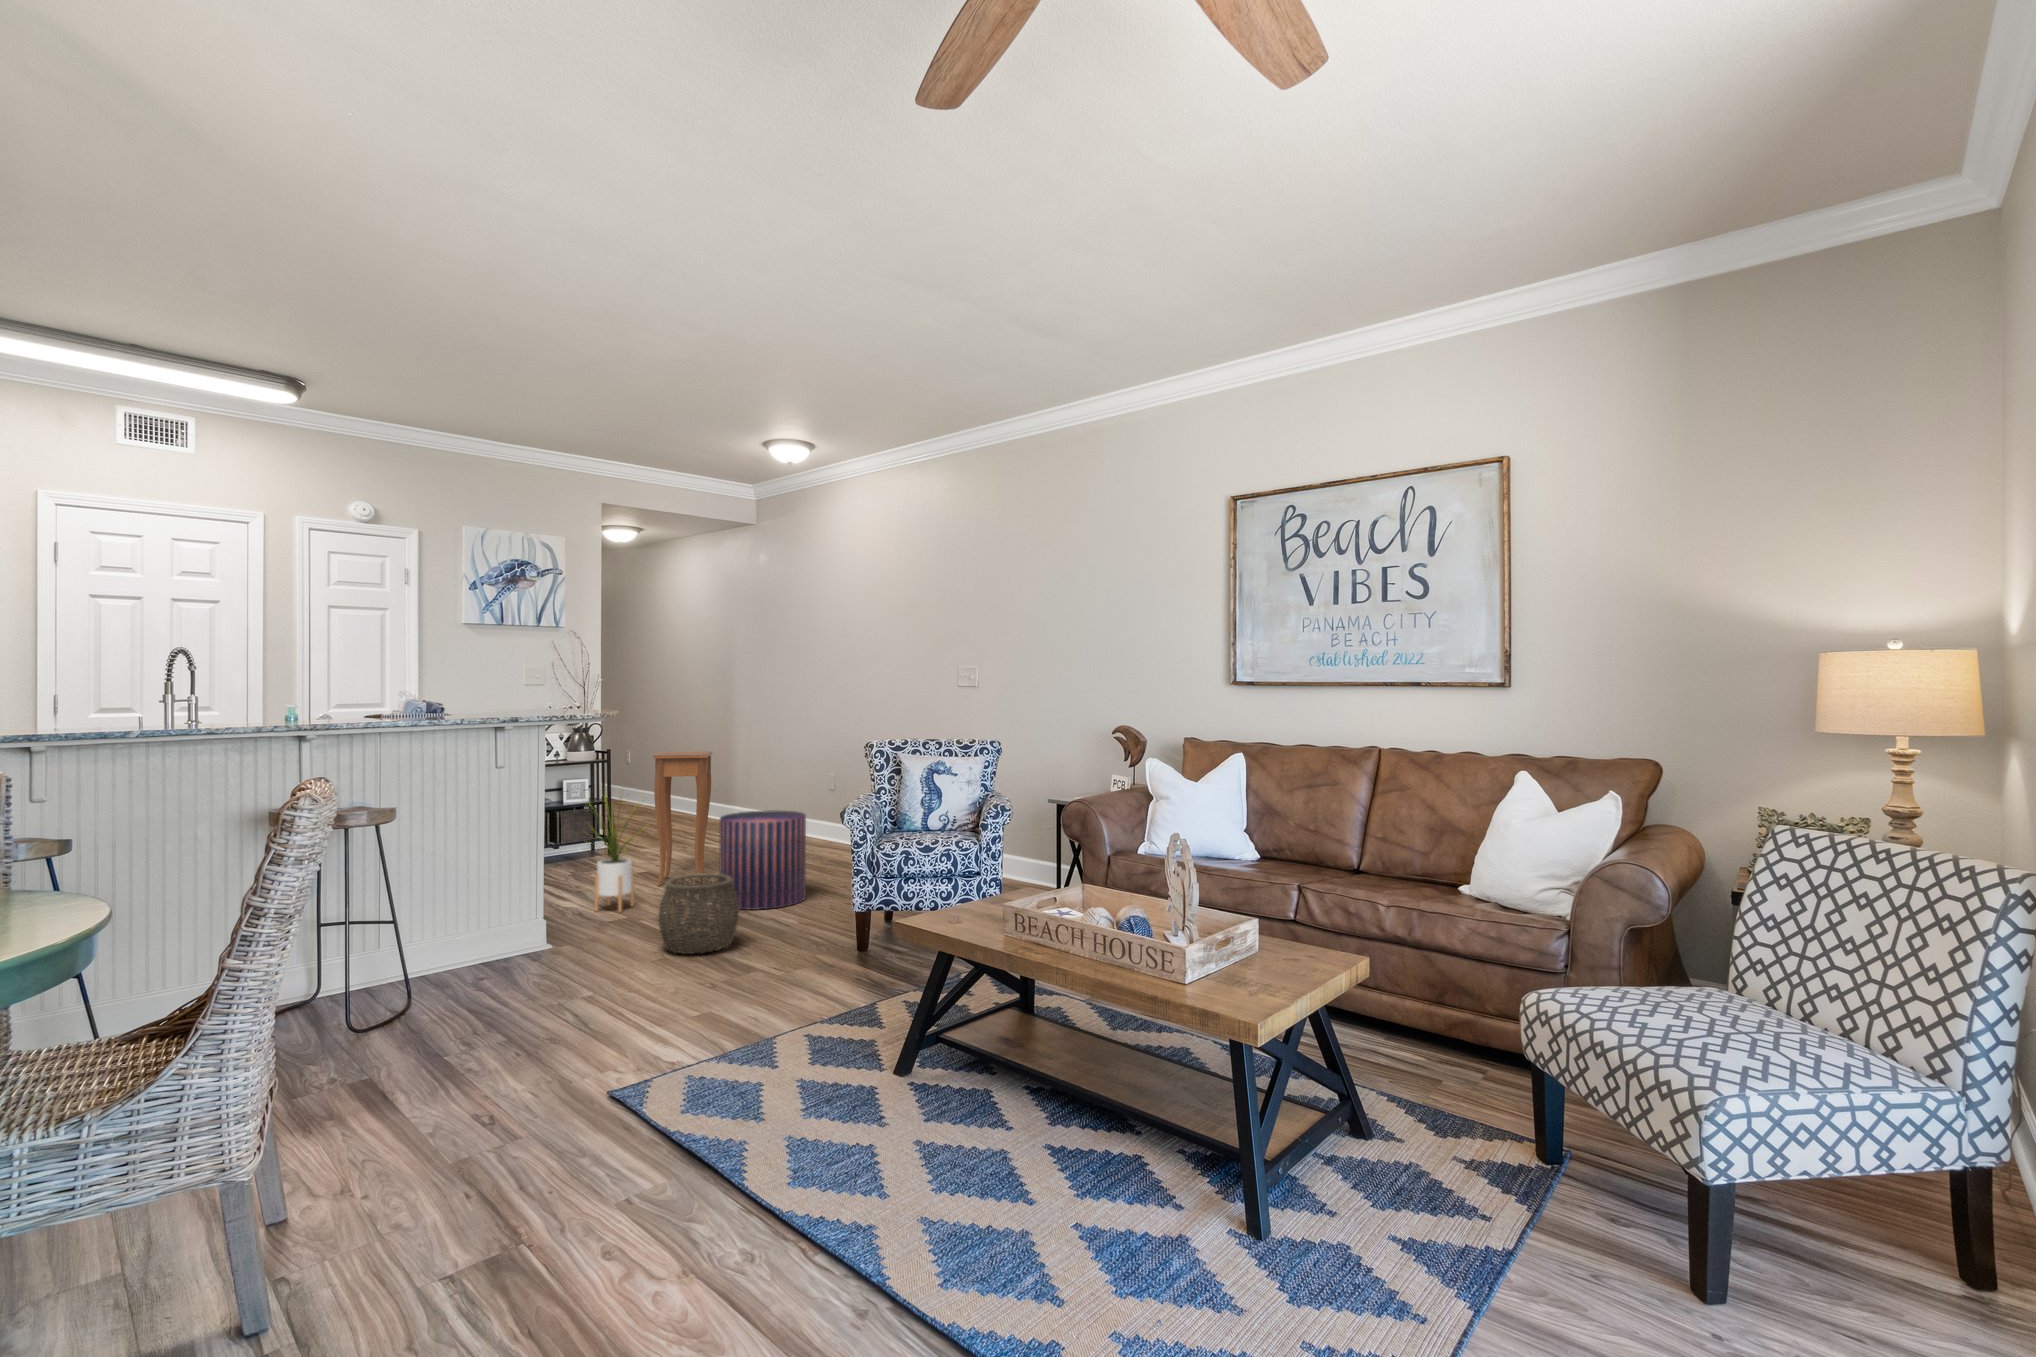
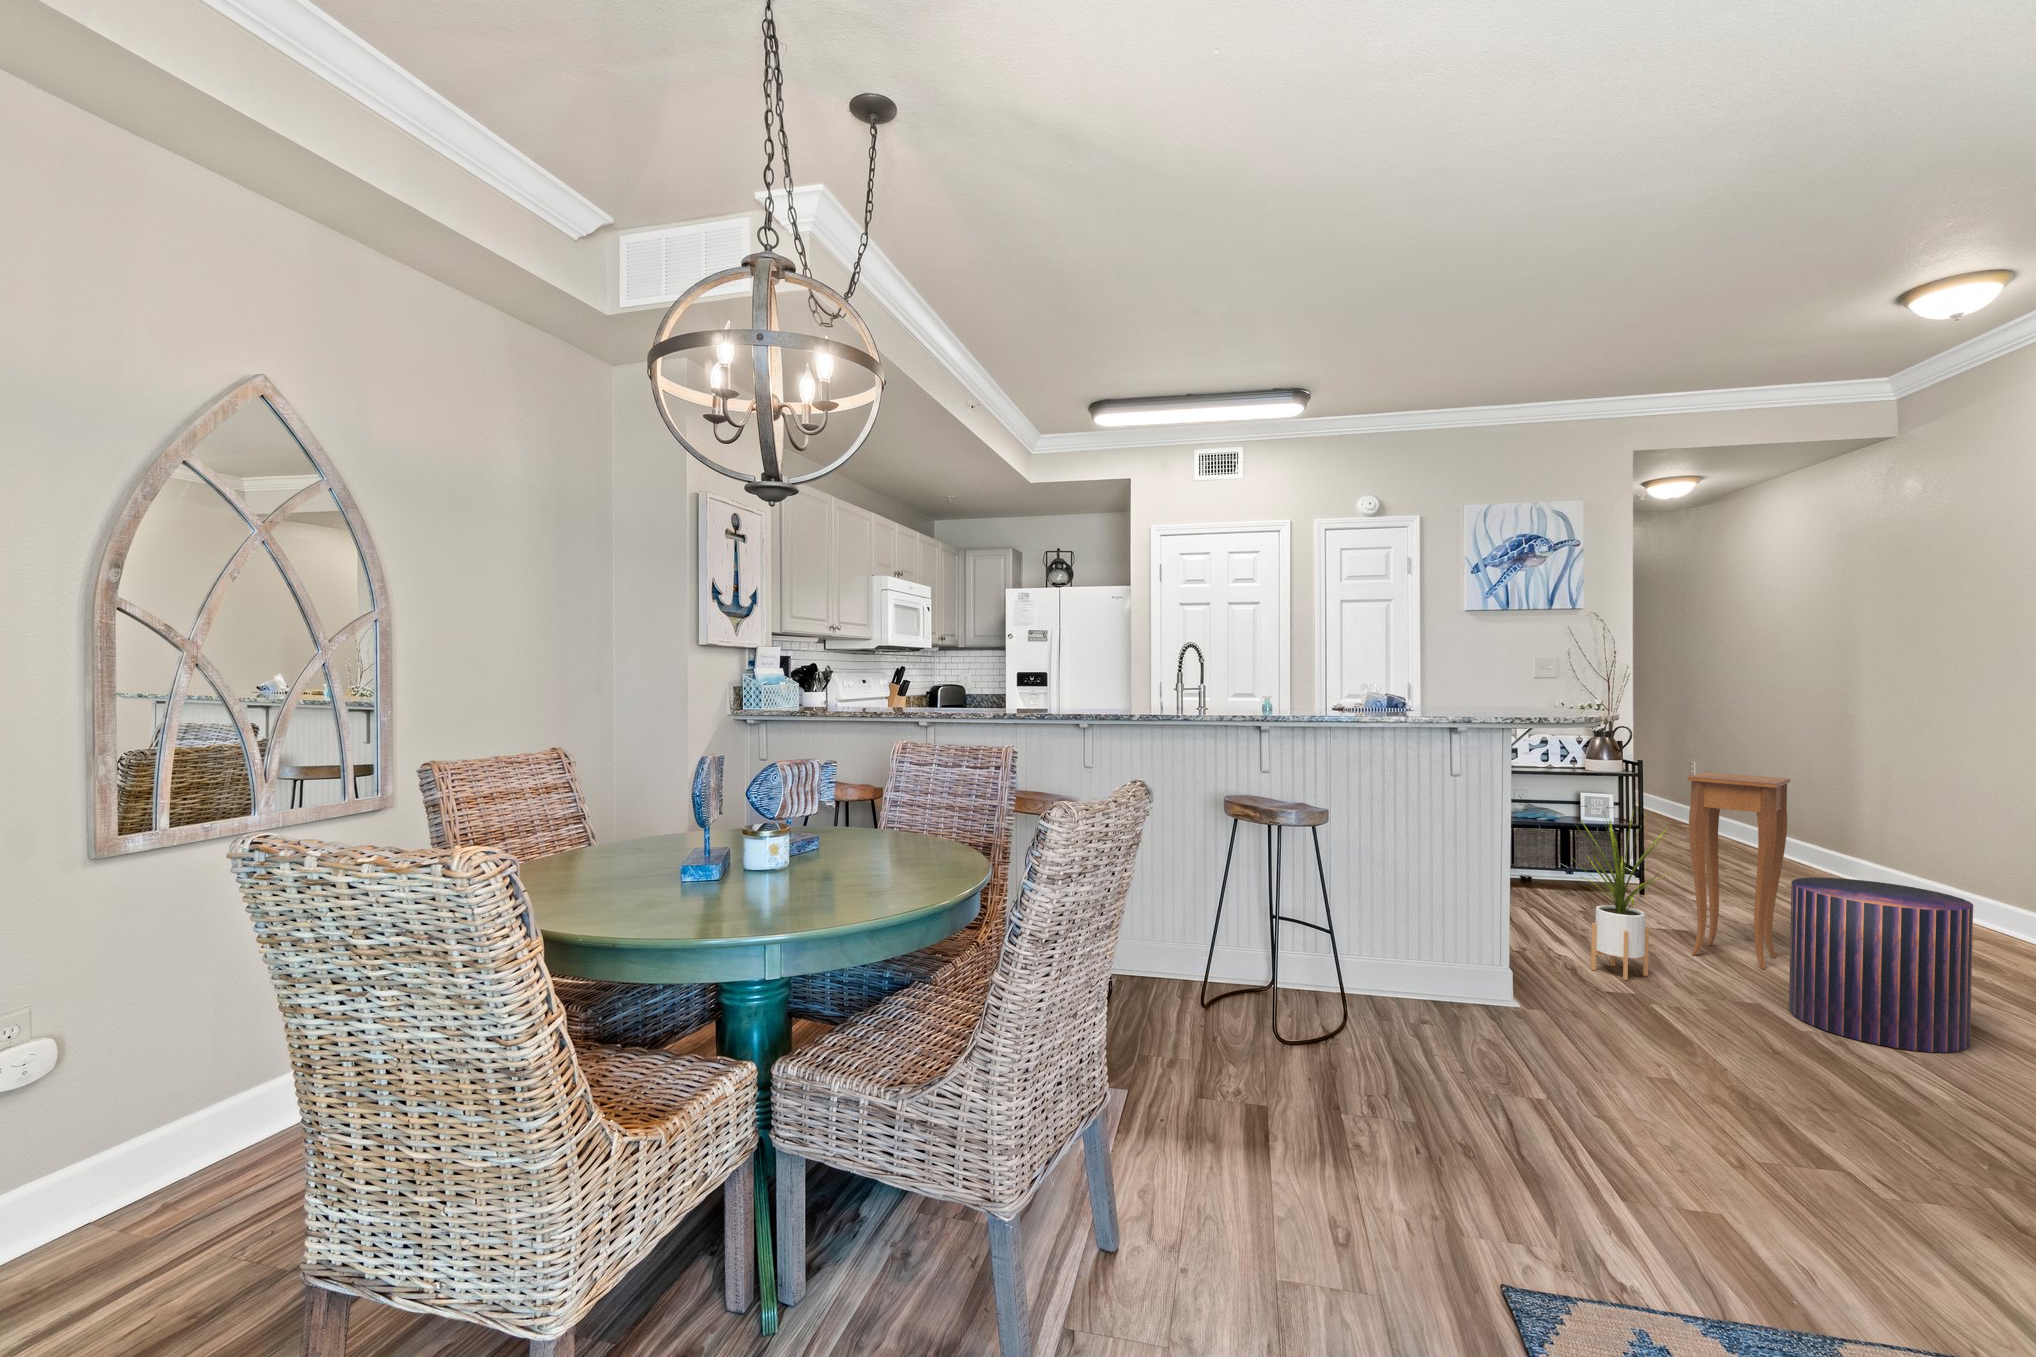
woven basket: present [658,874,740,954] -> none [1663,960,1812,1094]

